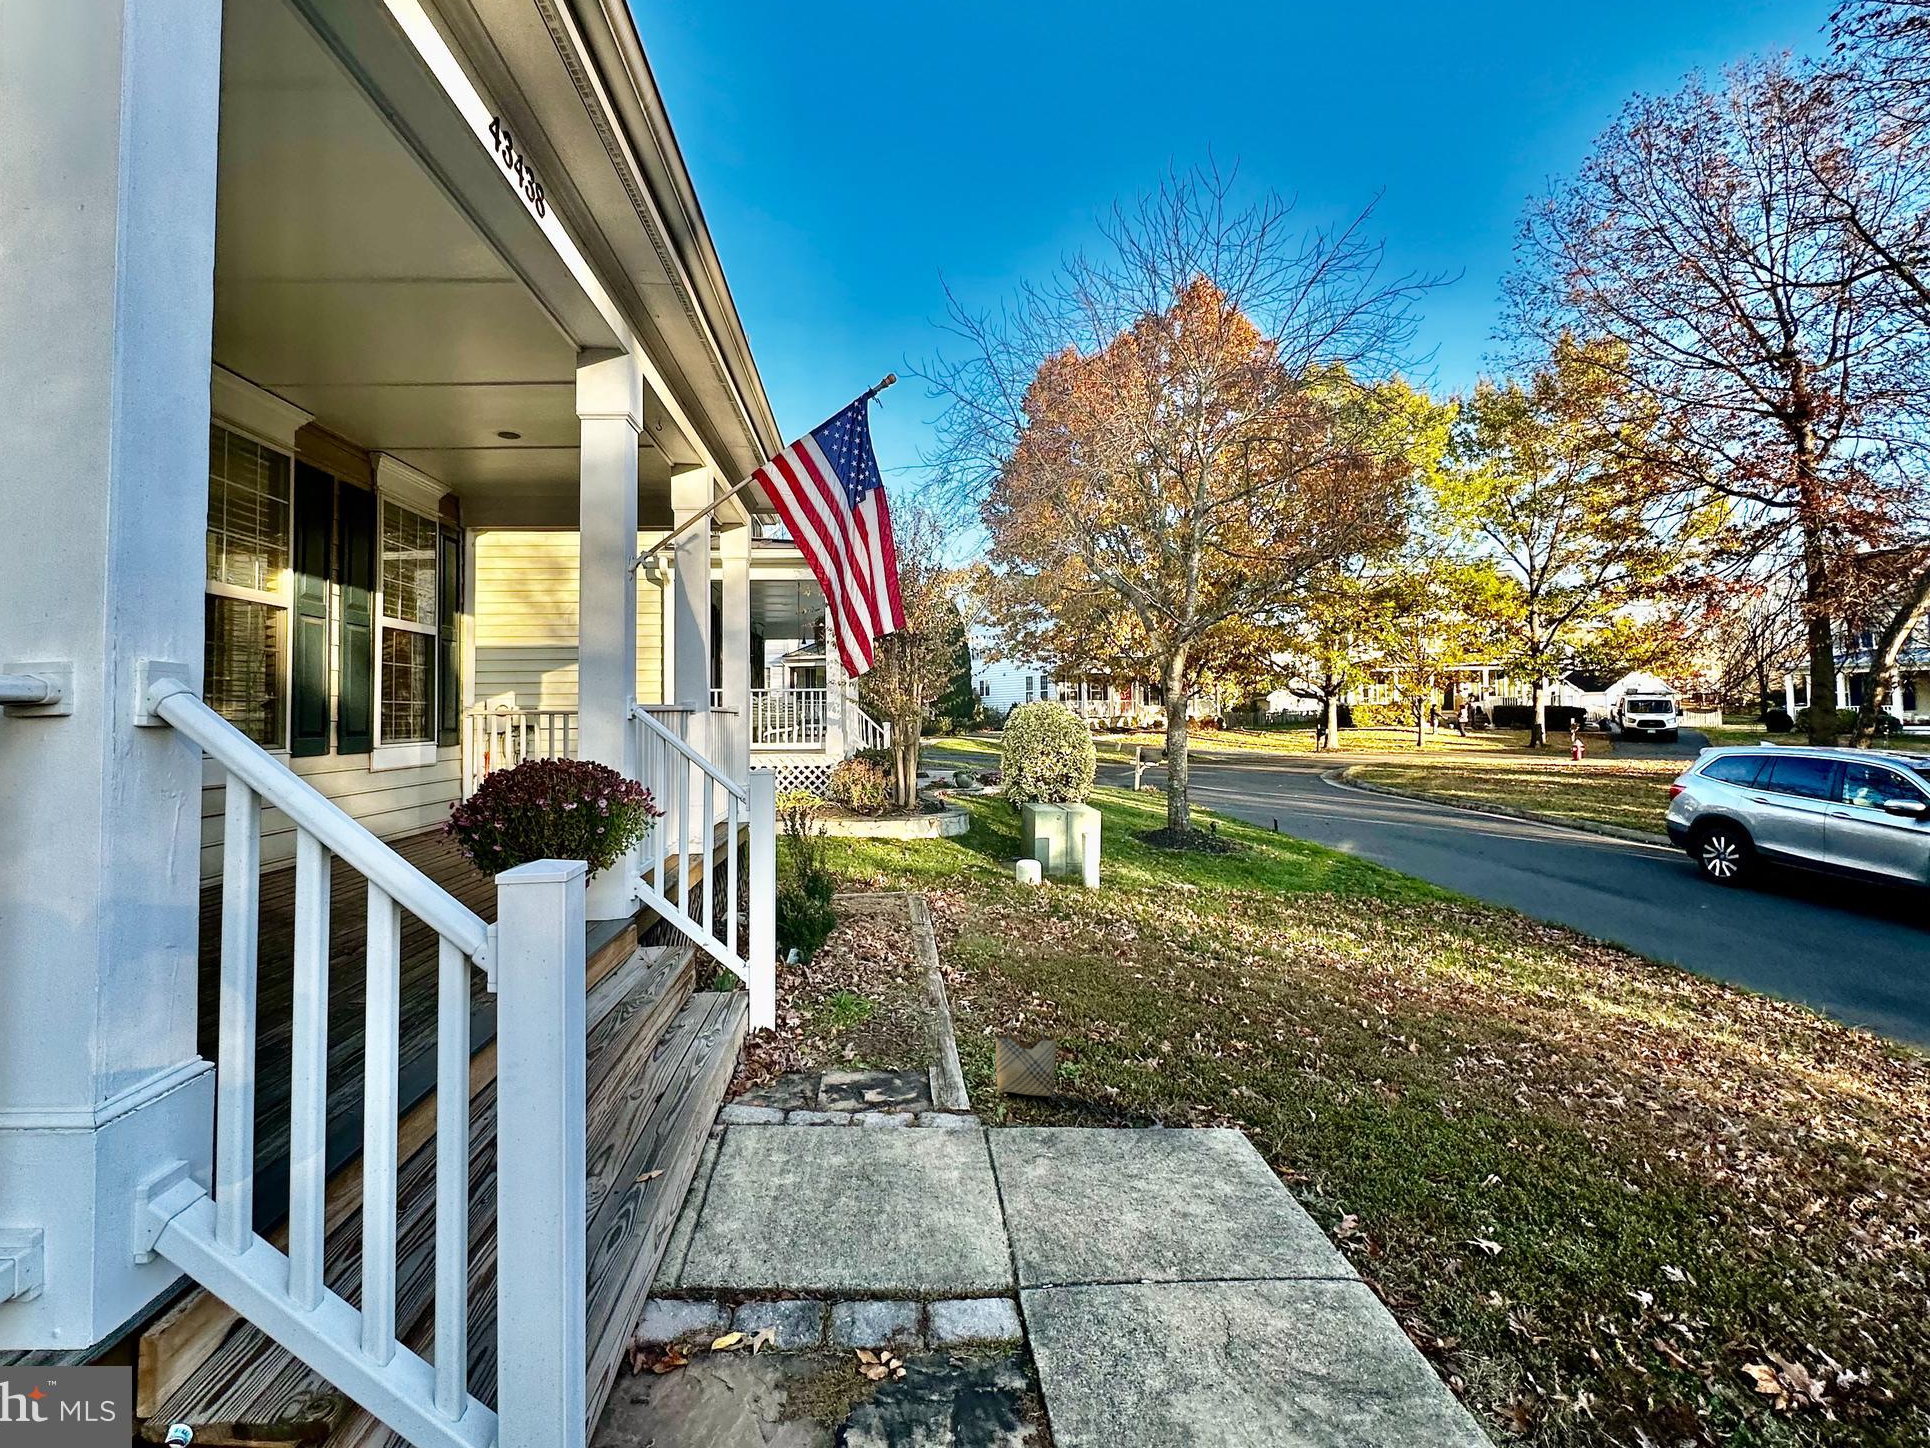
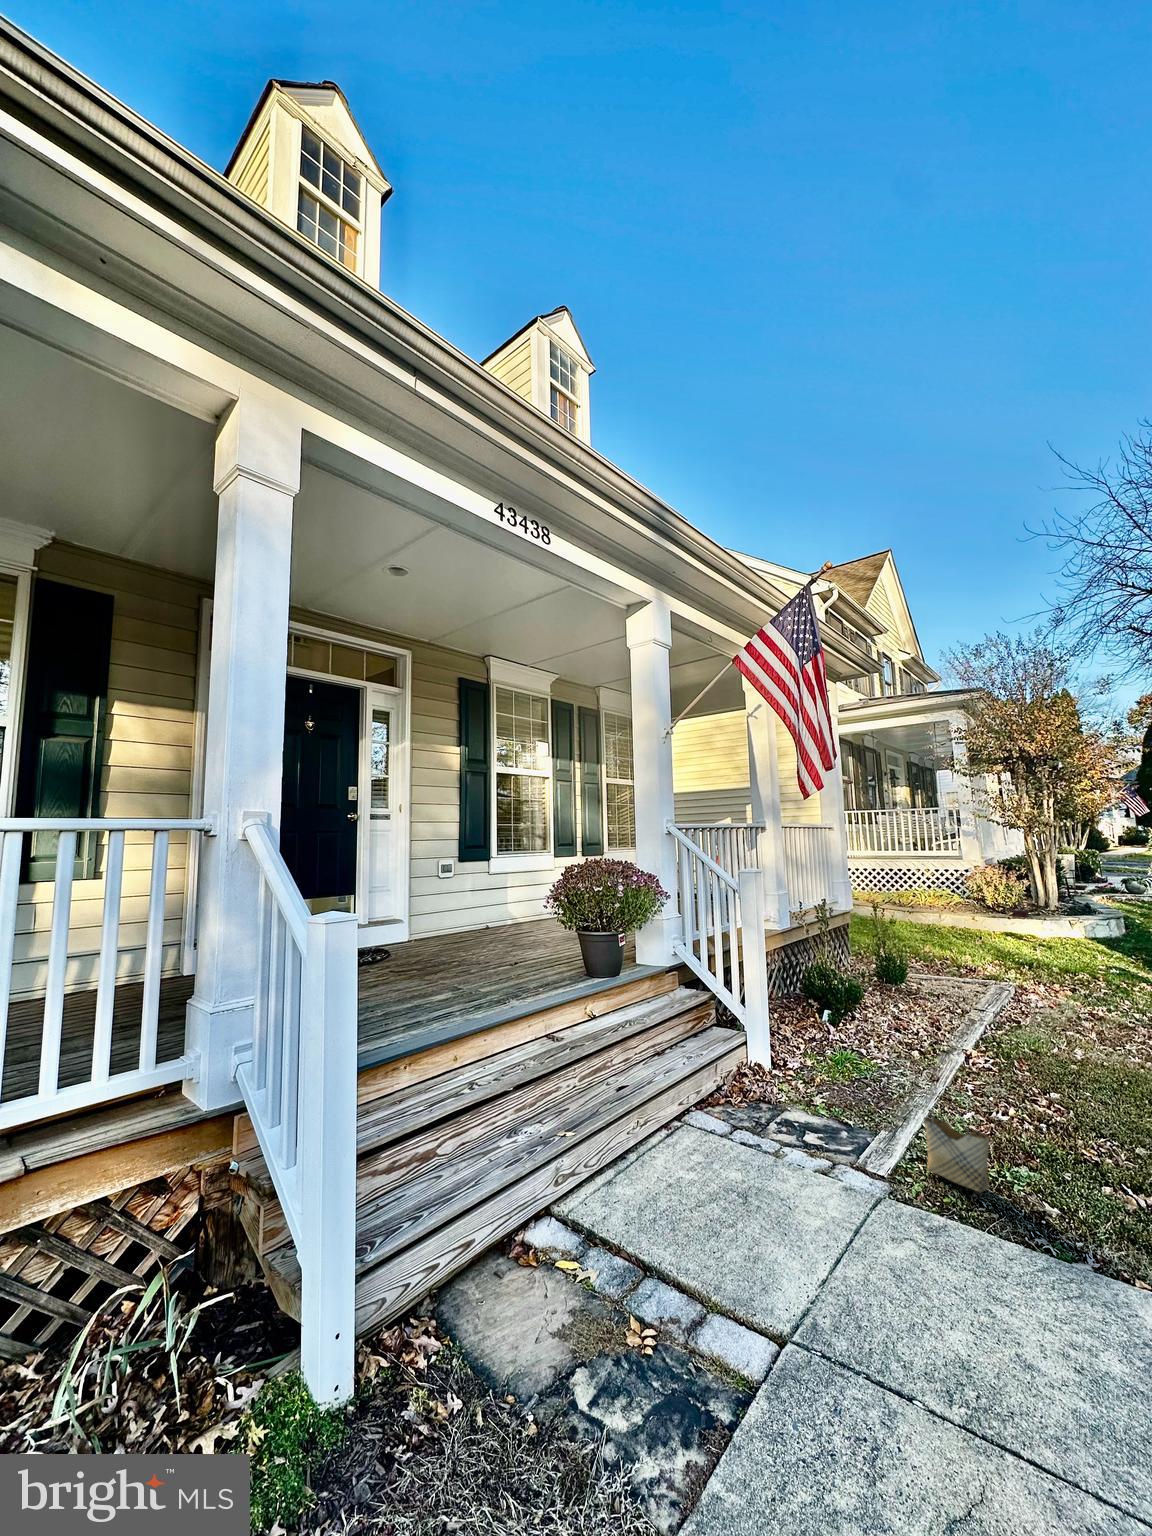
potted plant: none [875,797,912,838] -> present [1007,882,1035,917]

